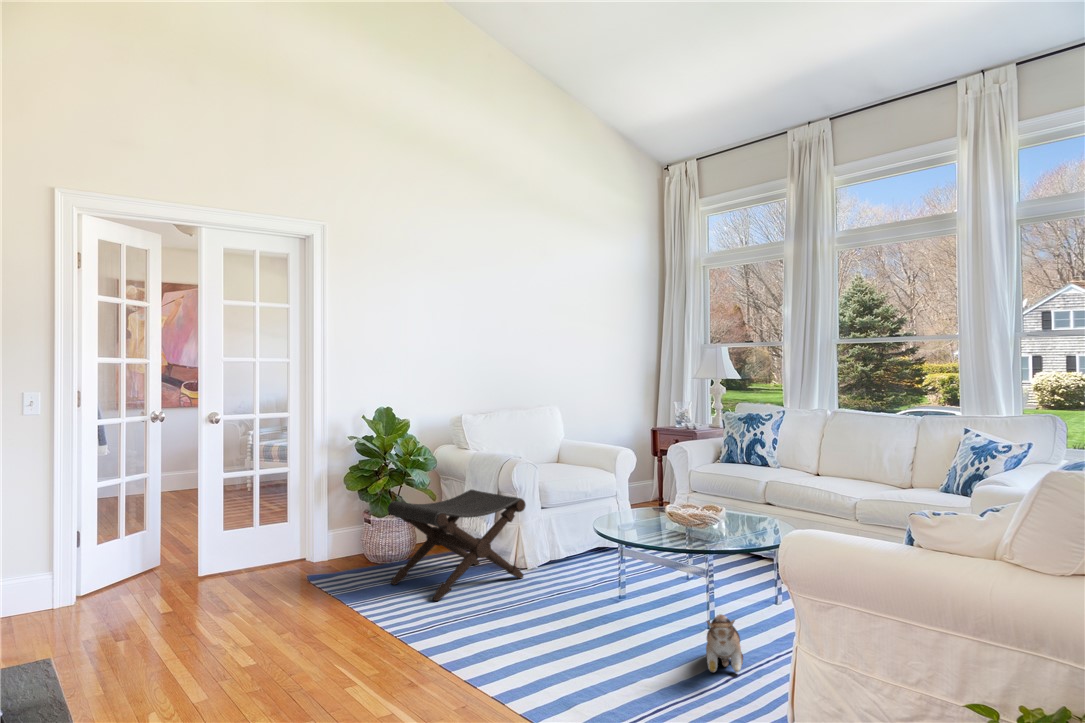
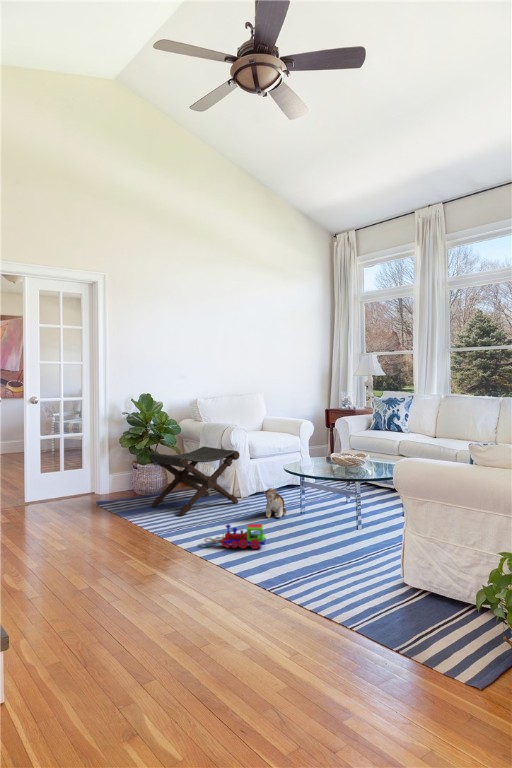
plush toy: present [706,614,743,672] -> present [264,488,286,518]
toy train: none [472,624,569,665] -> present [204,524,266,549]

